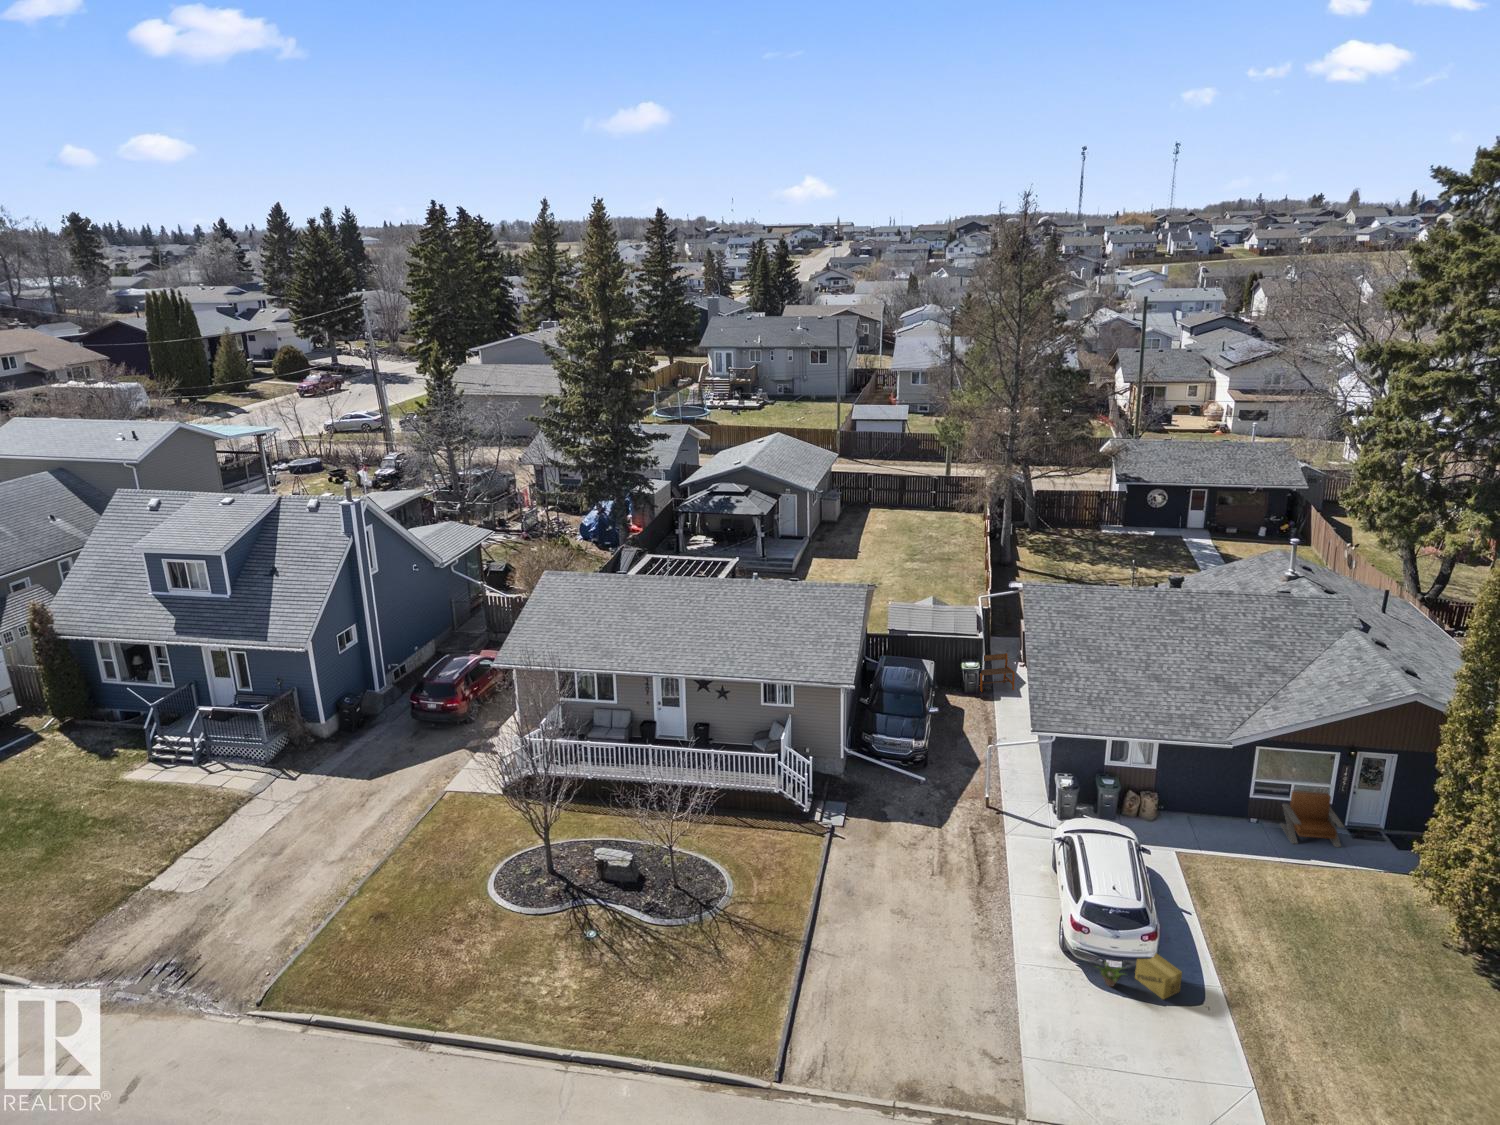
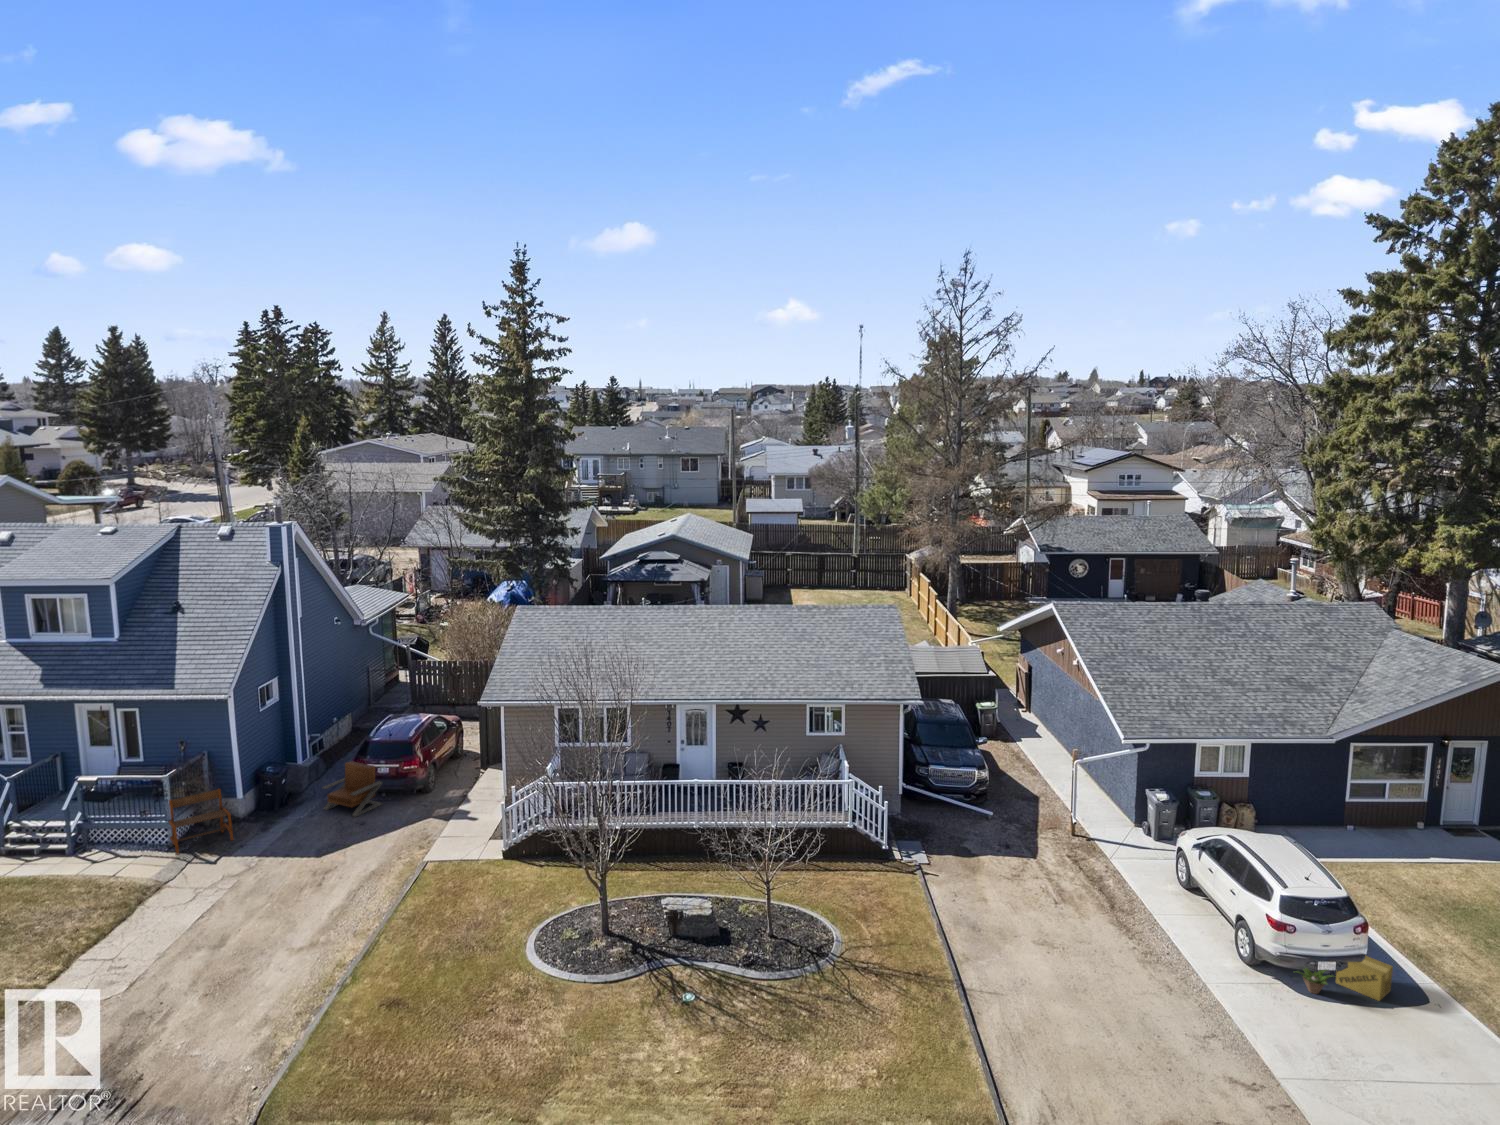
bench: present [979,653,1015,692] -> present [169,789,233,854]
lounge chair: present [1280,791,1344,847] -> present [323,761,382,817]

